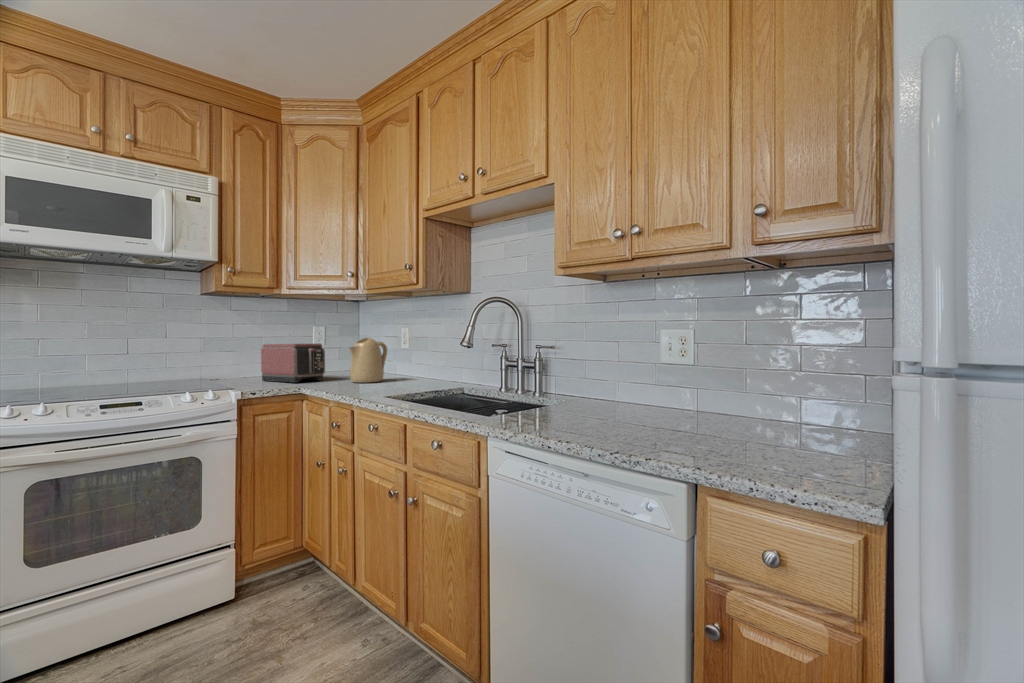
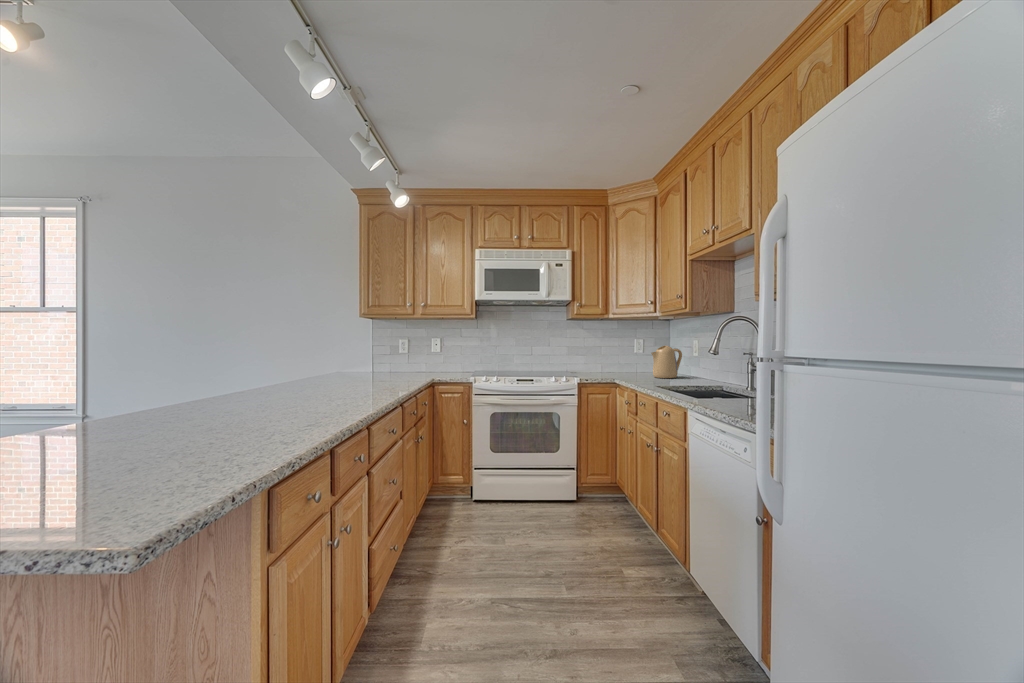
toaster: present [261,343,325,383] -> none [600,348,638,375]

